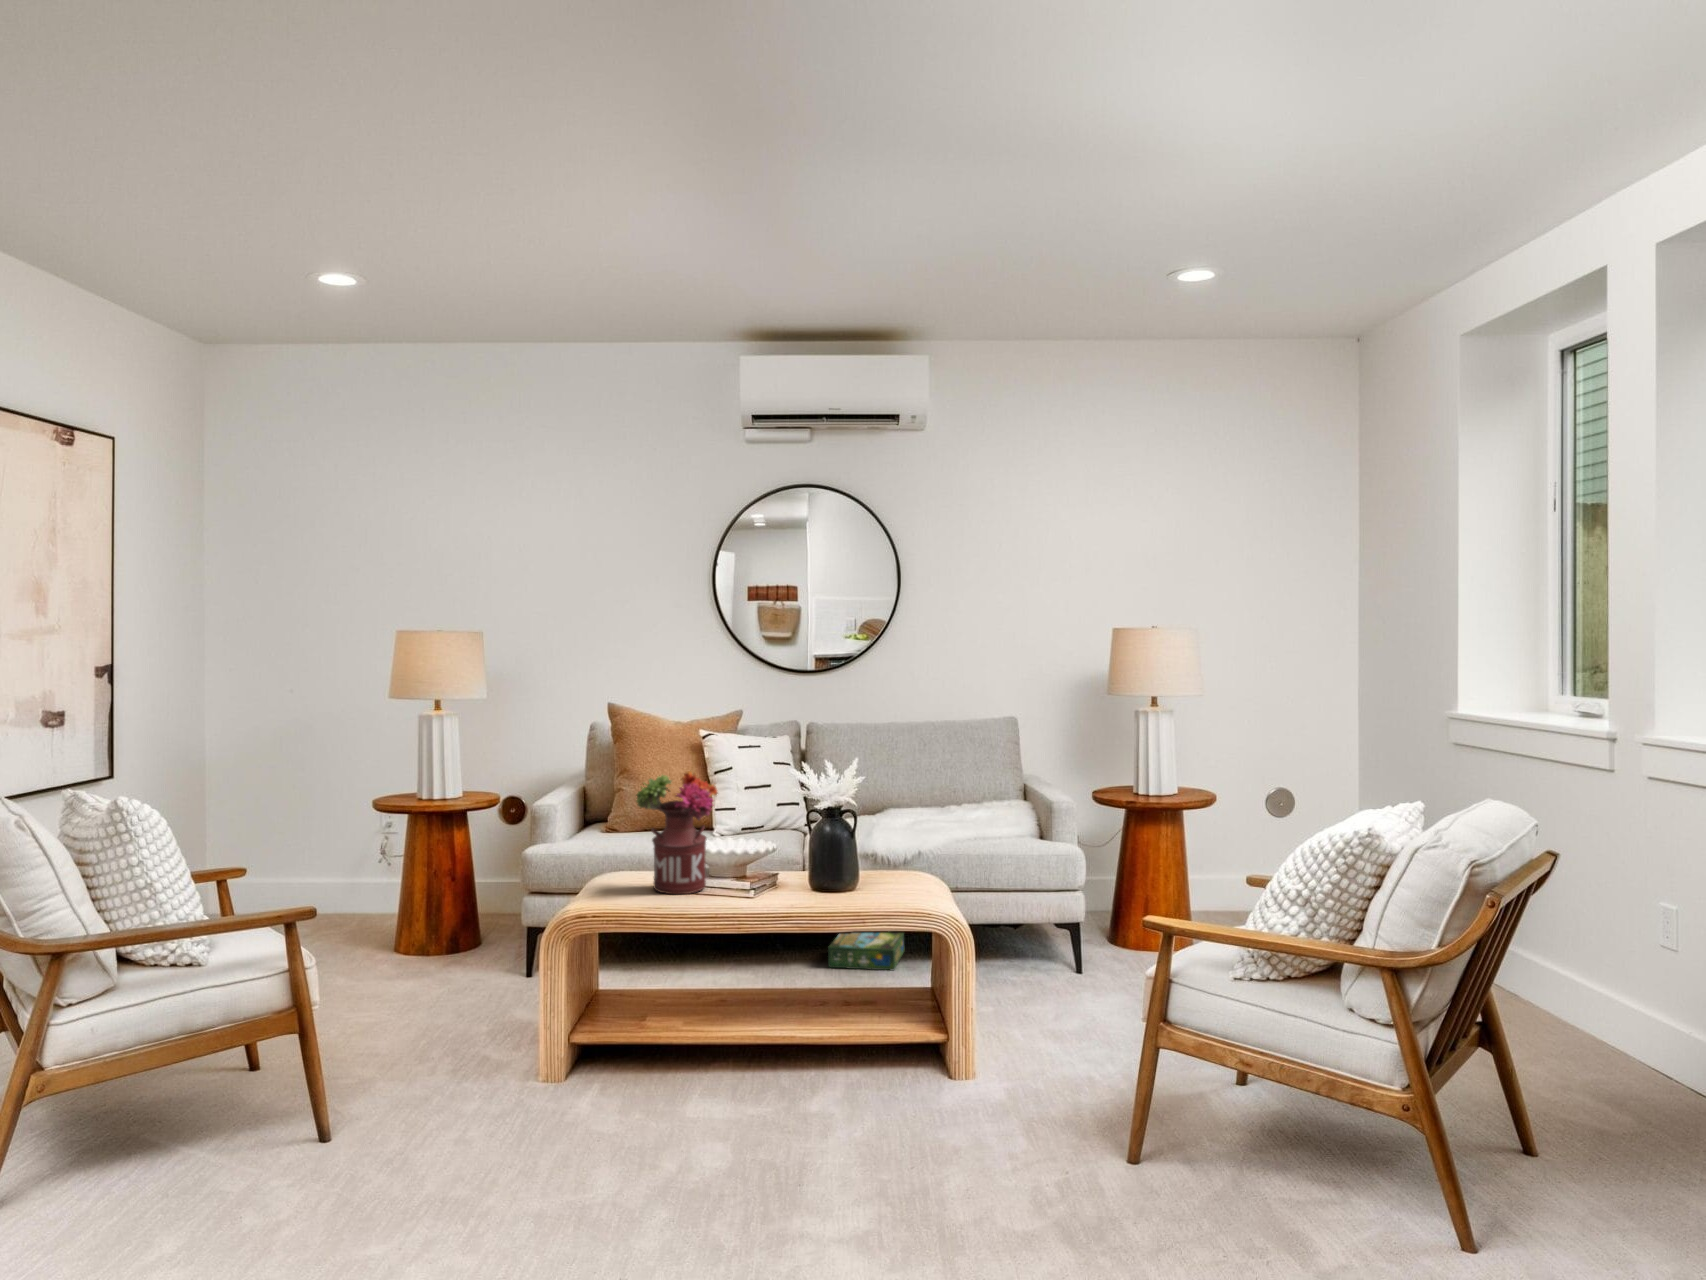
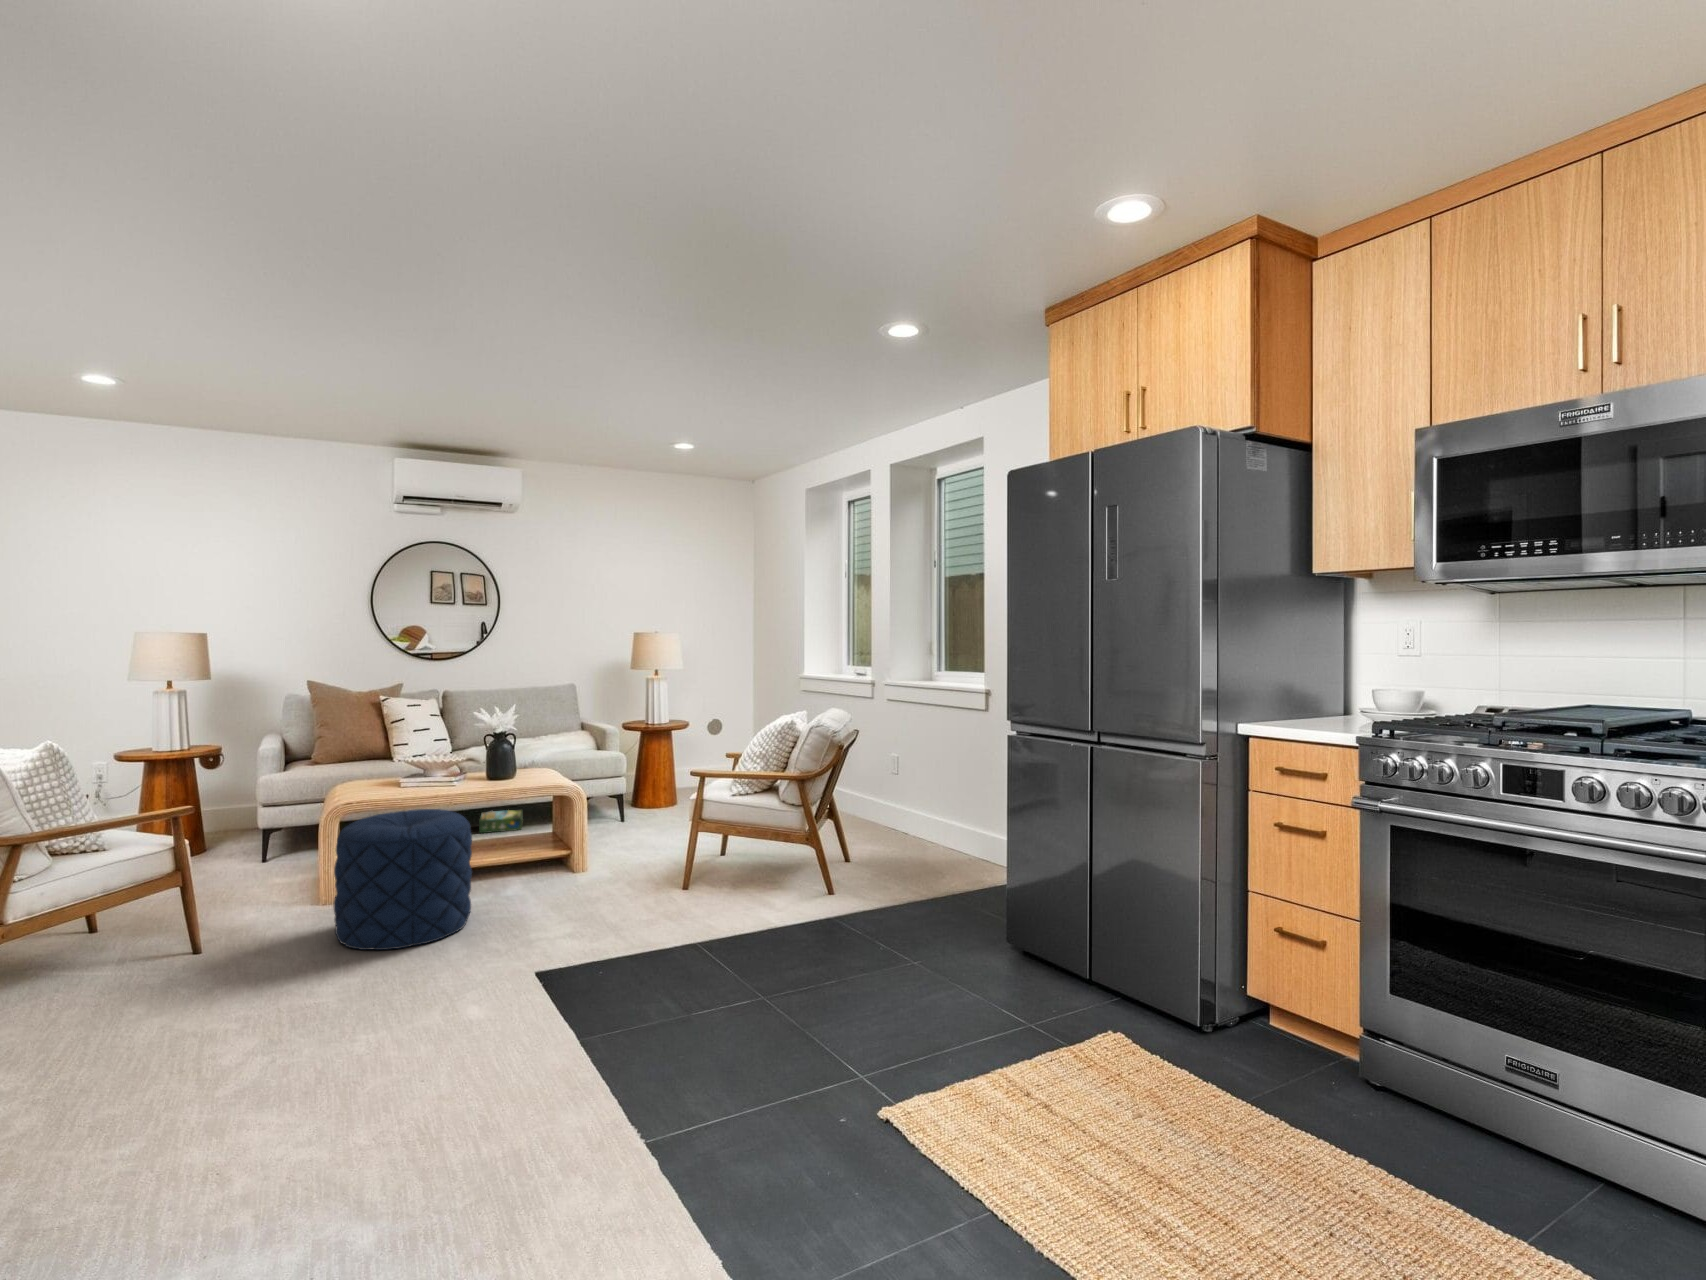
flower arrangement: present [636,771,718,894] -> none [382,716,436,789]
pouf: none [477,944,703,1214] -> present [334,809,472,950]

